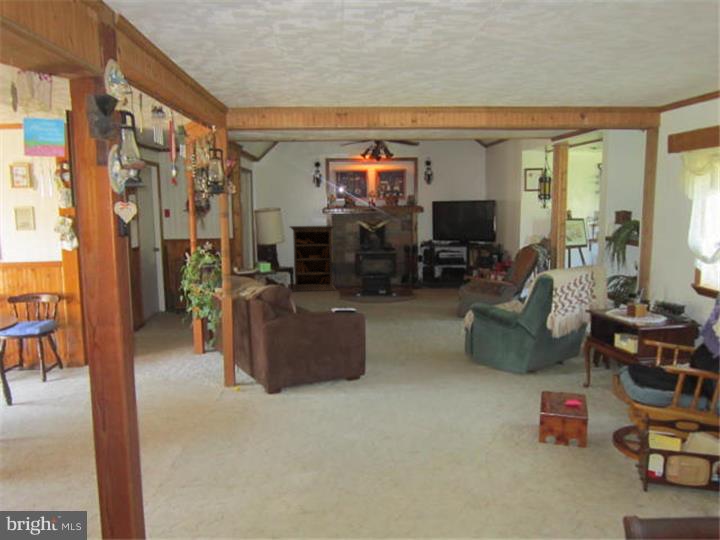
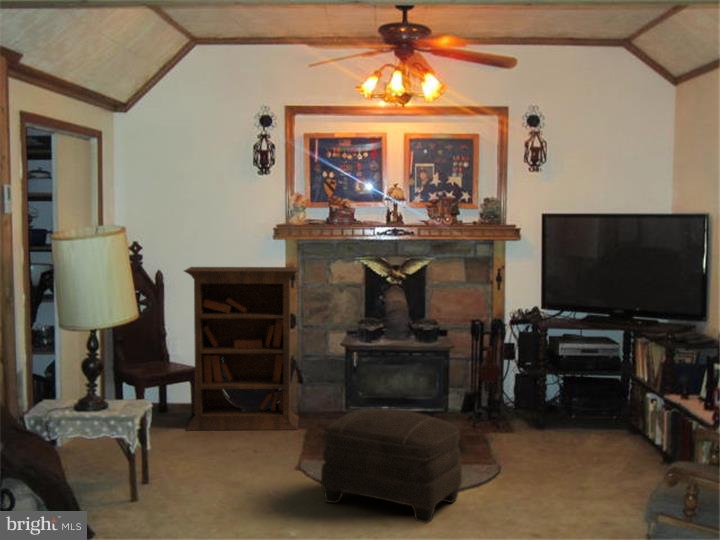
ottoman: none [352,273,402,308] -> present [321,408,462,523]

